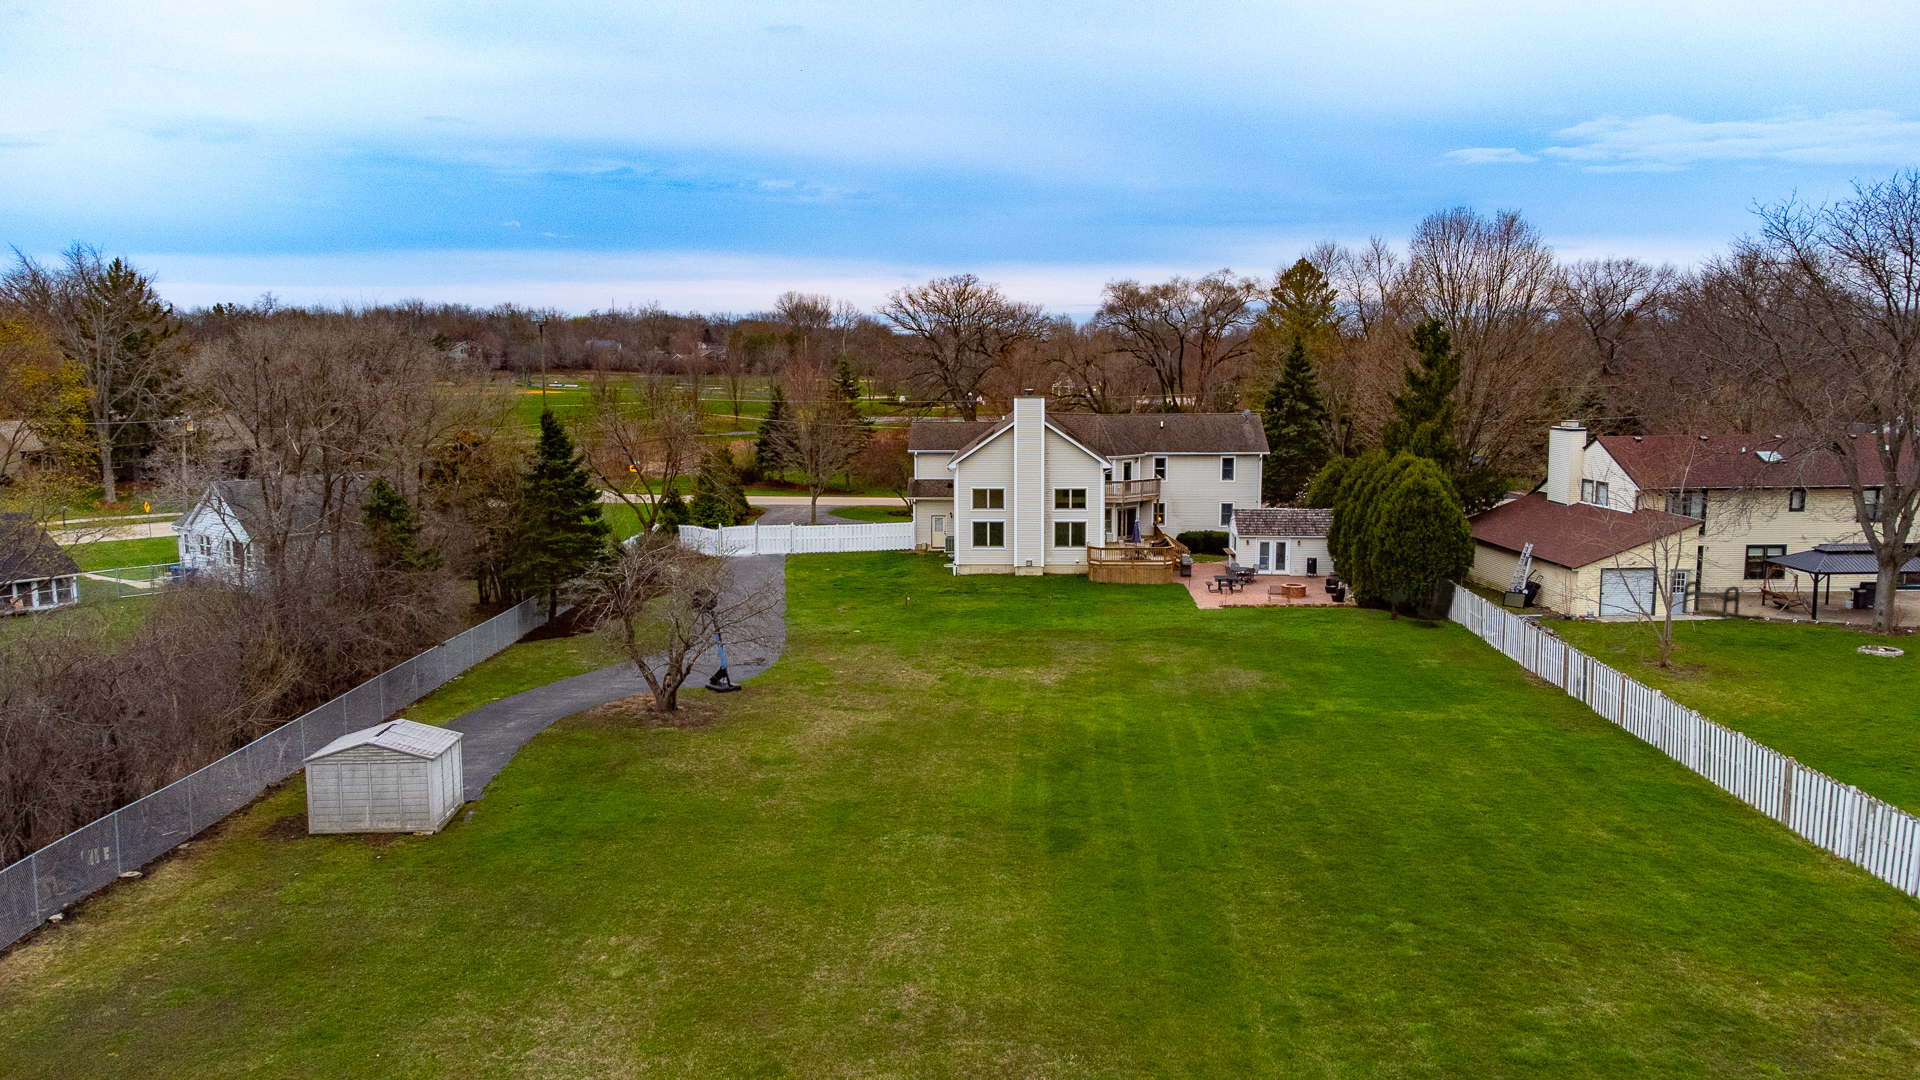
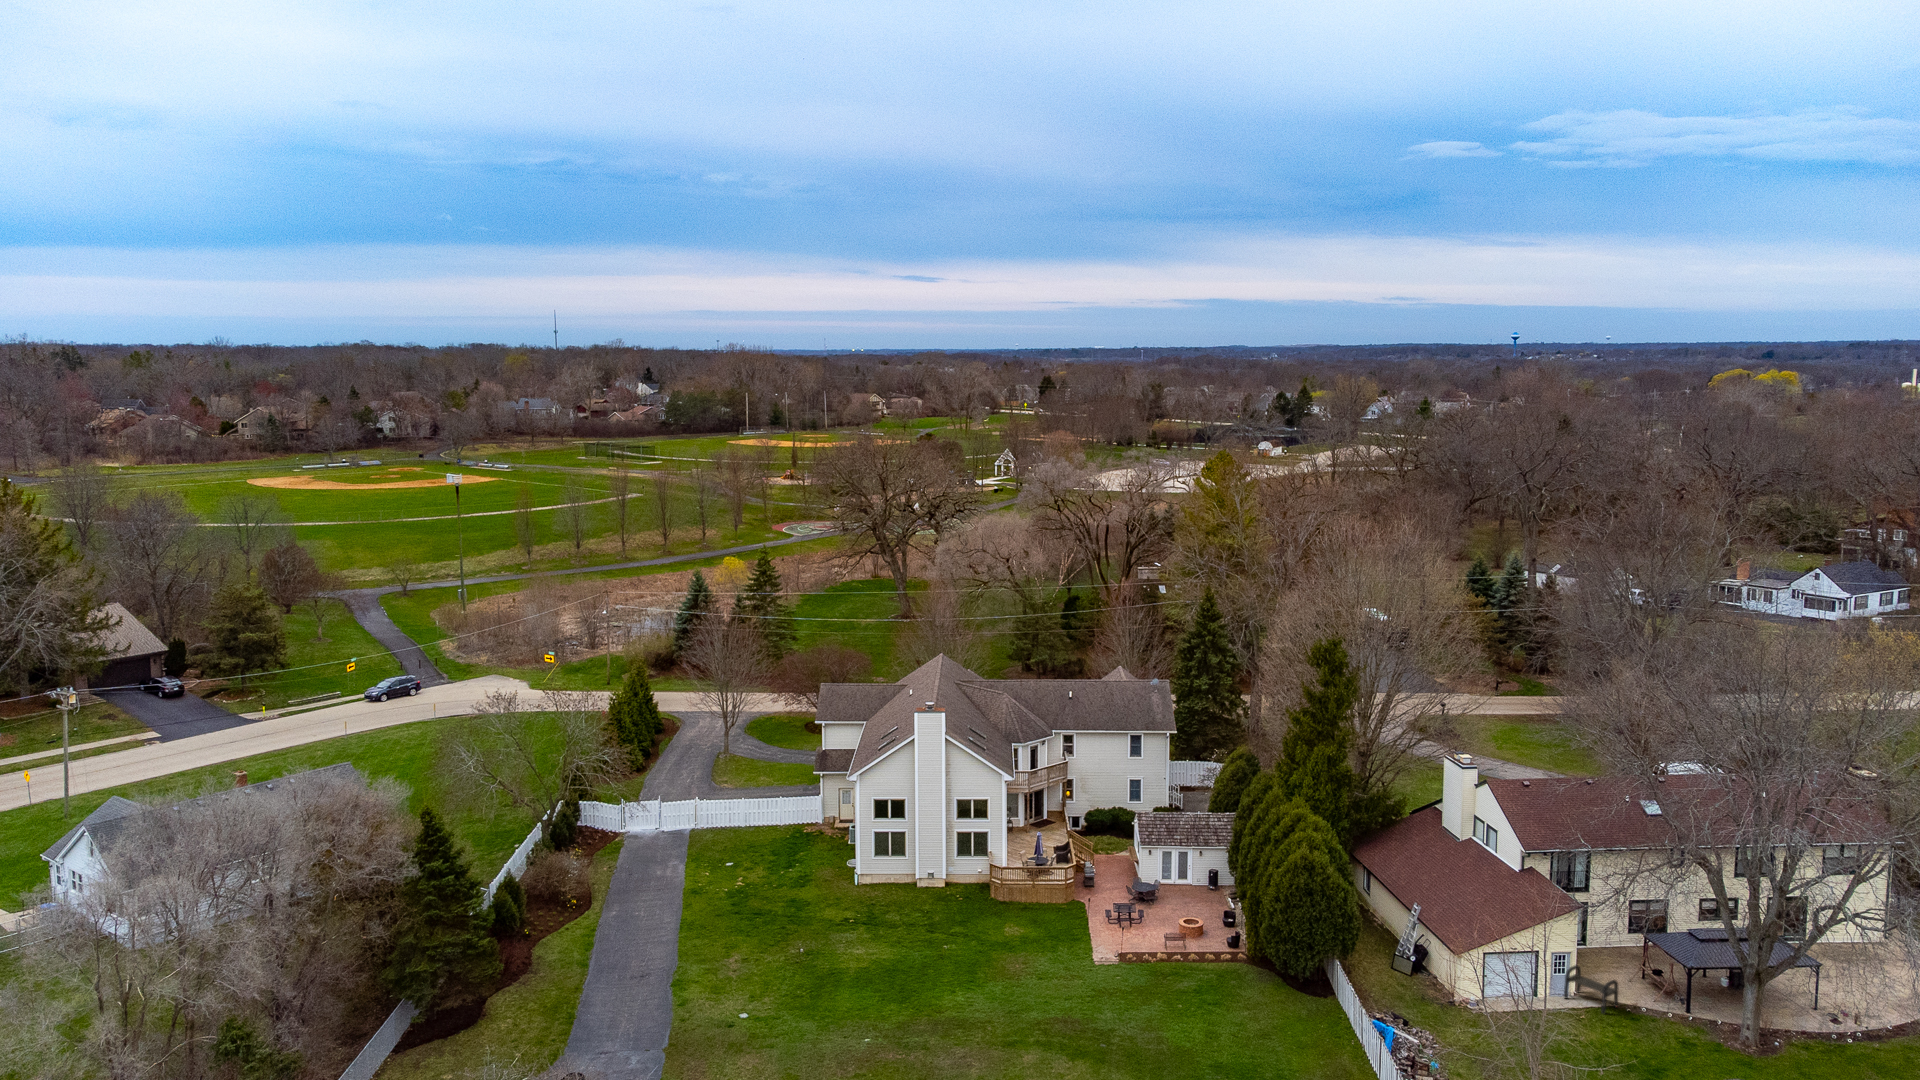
lounge chair: present [1417,578,1456,626] -> none [1303,955,1342,1012]
potted tree: present [1383,586,1408,619] -> none [1271,957,1297,992]

